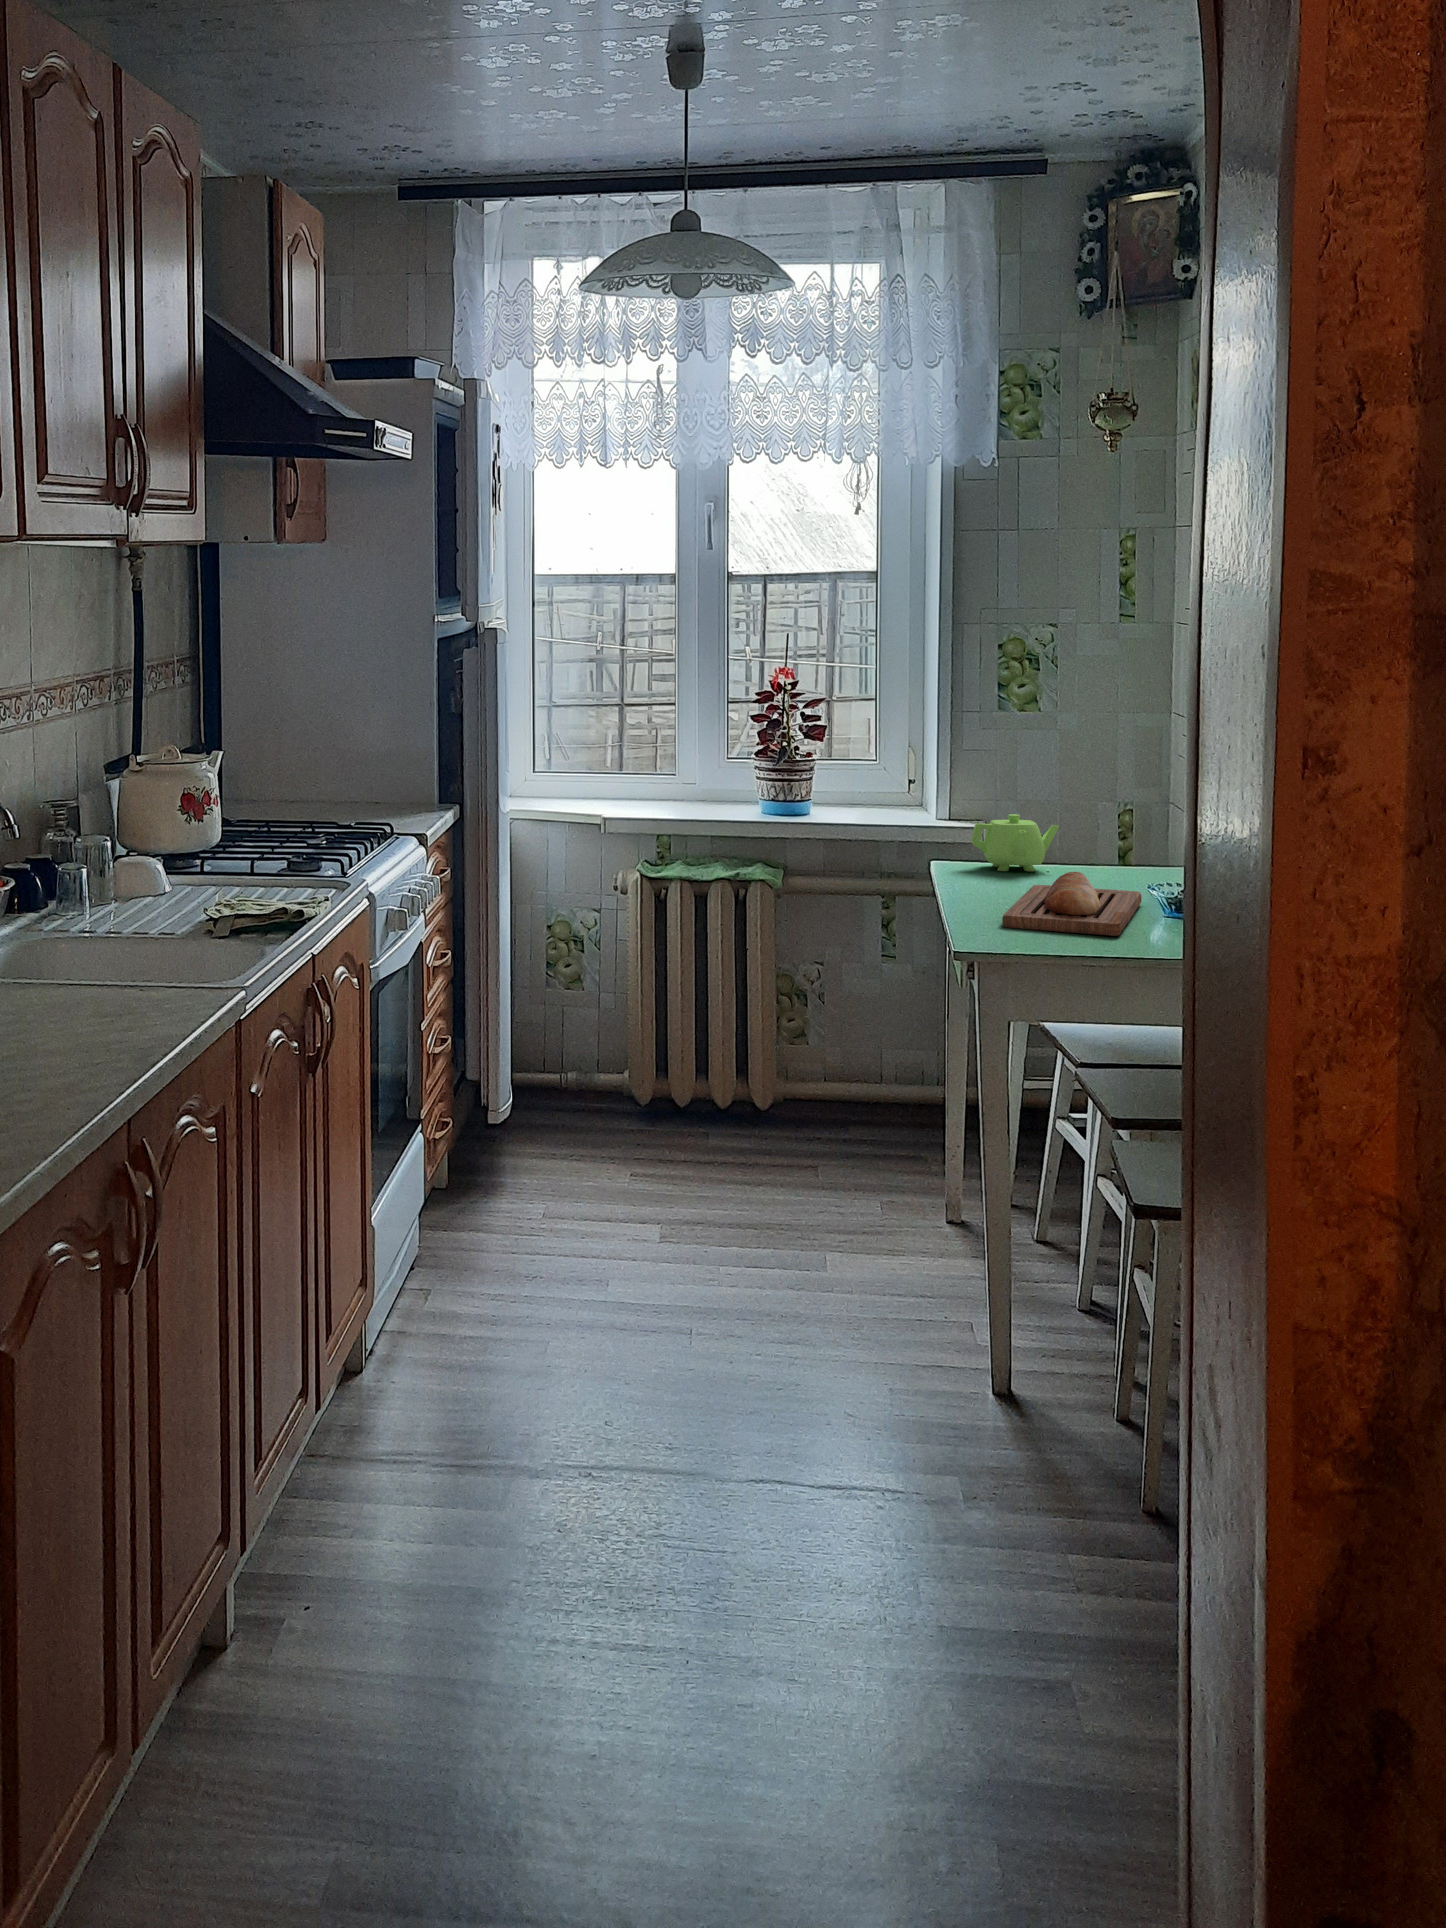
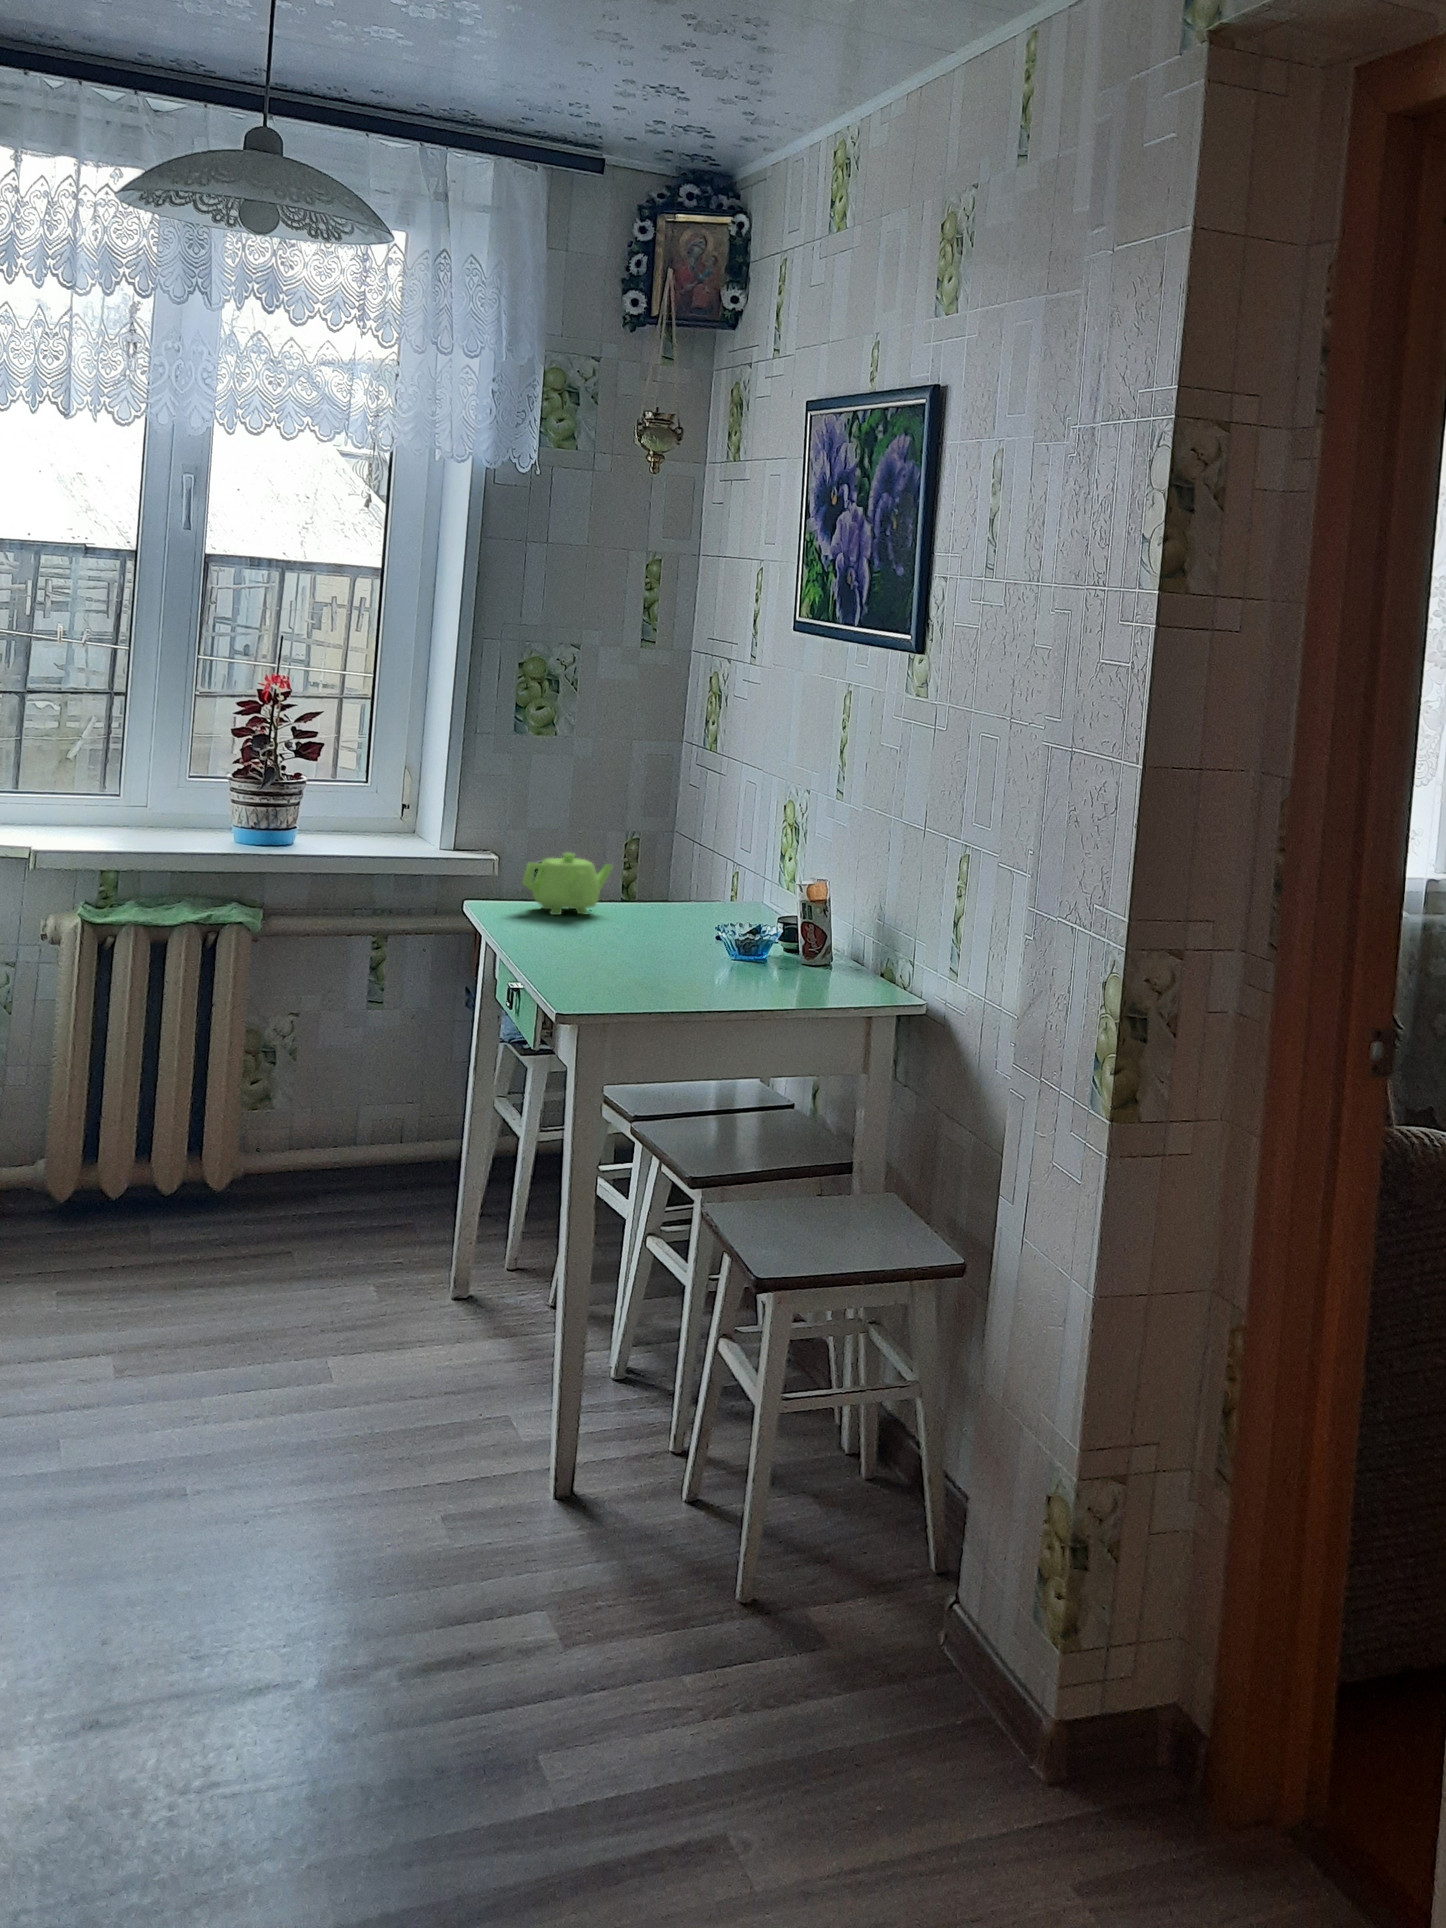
bread loaf: present [1002,872,1142,936] -> none [599,920,723,991]

